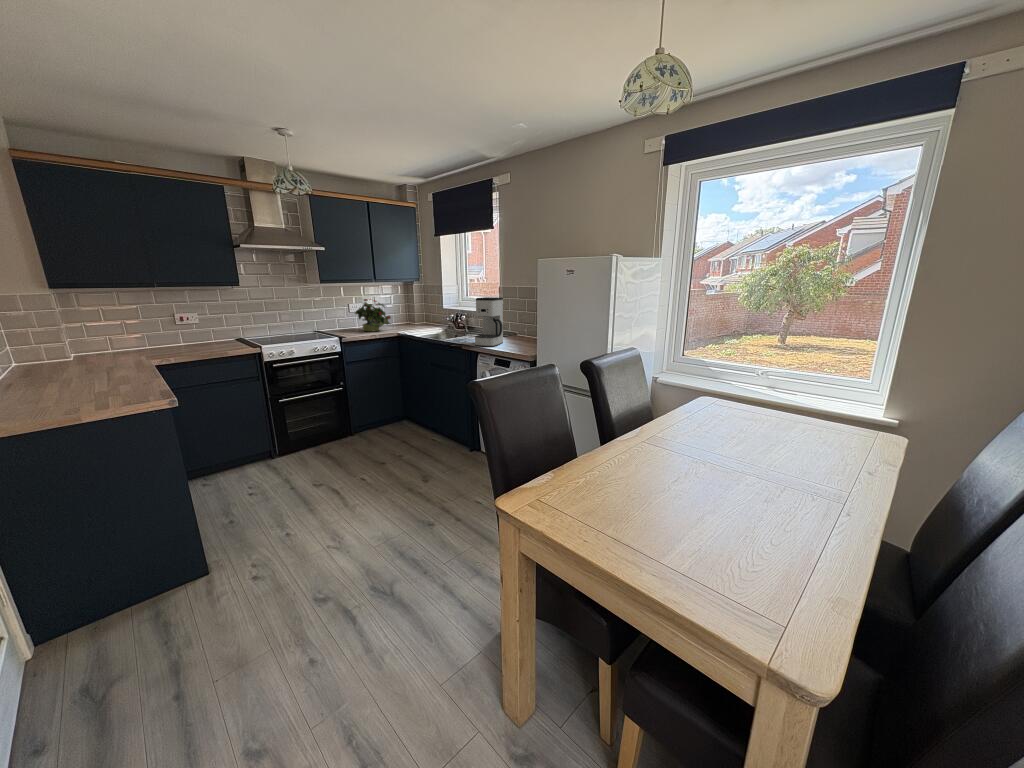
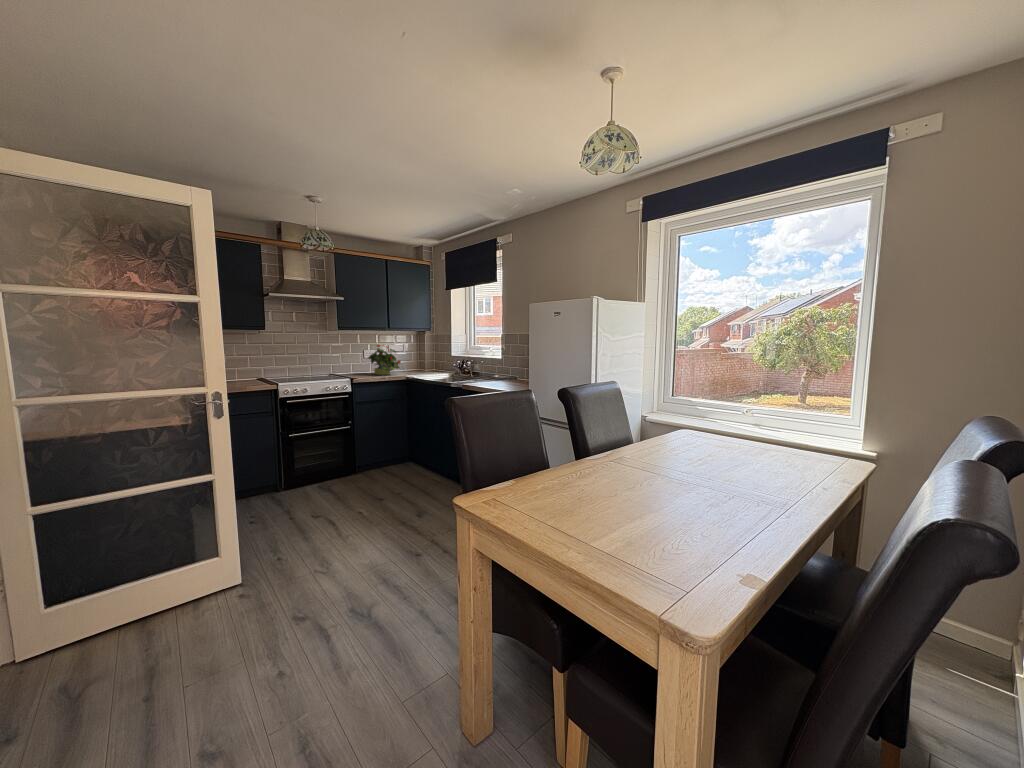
coffee maker: present [475,297,503,347] -> none [476,342,503,386]

